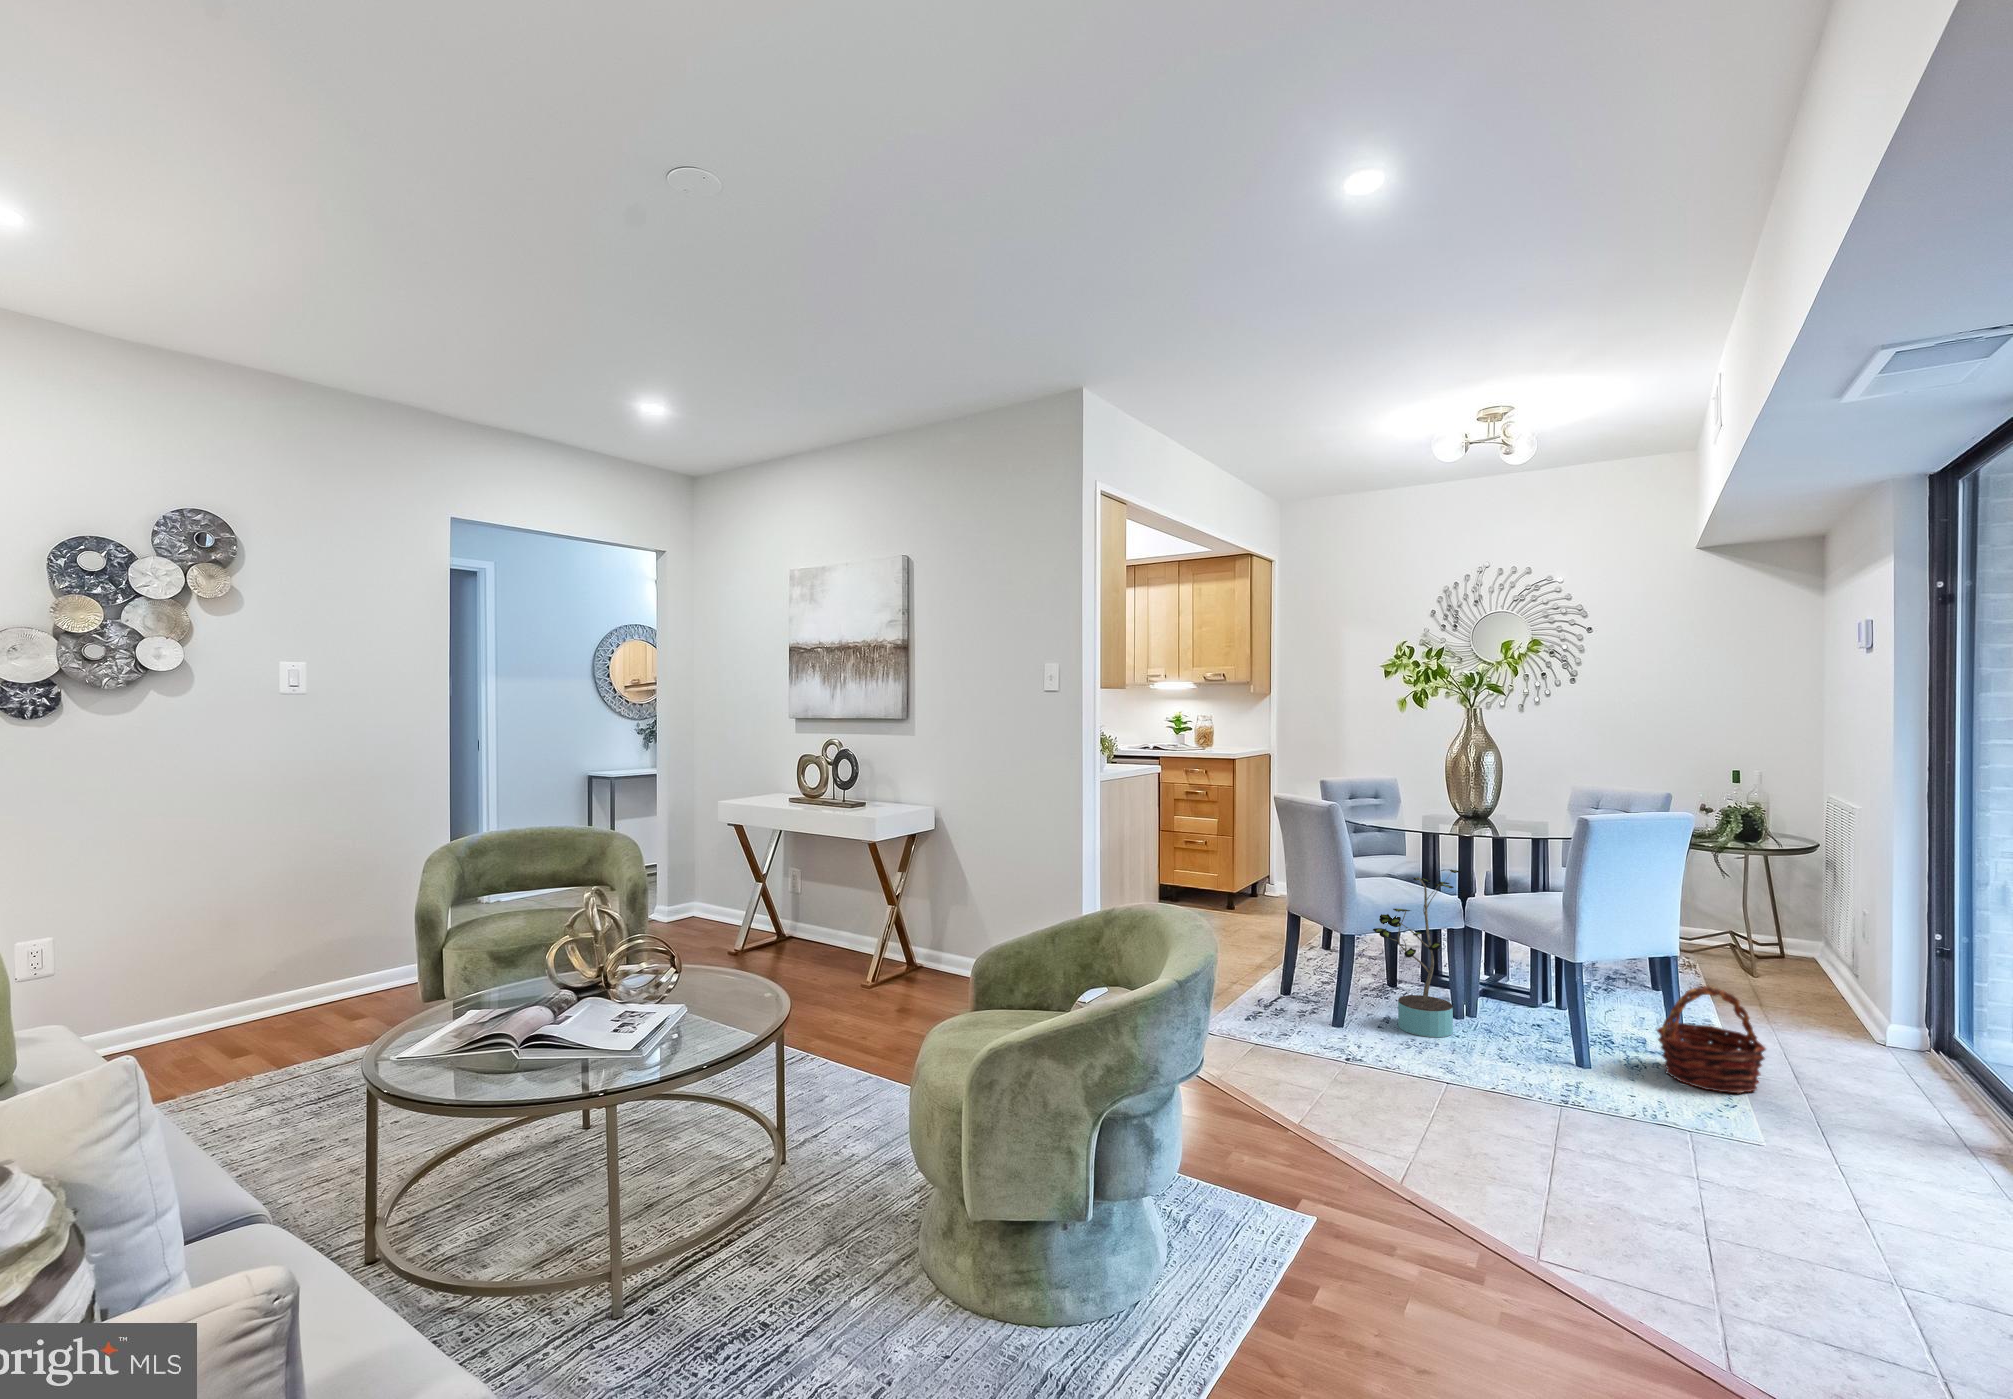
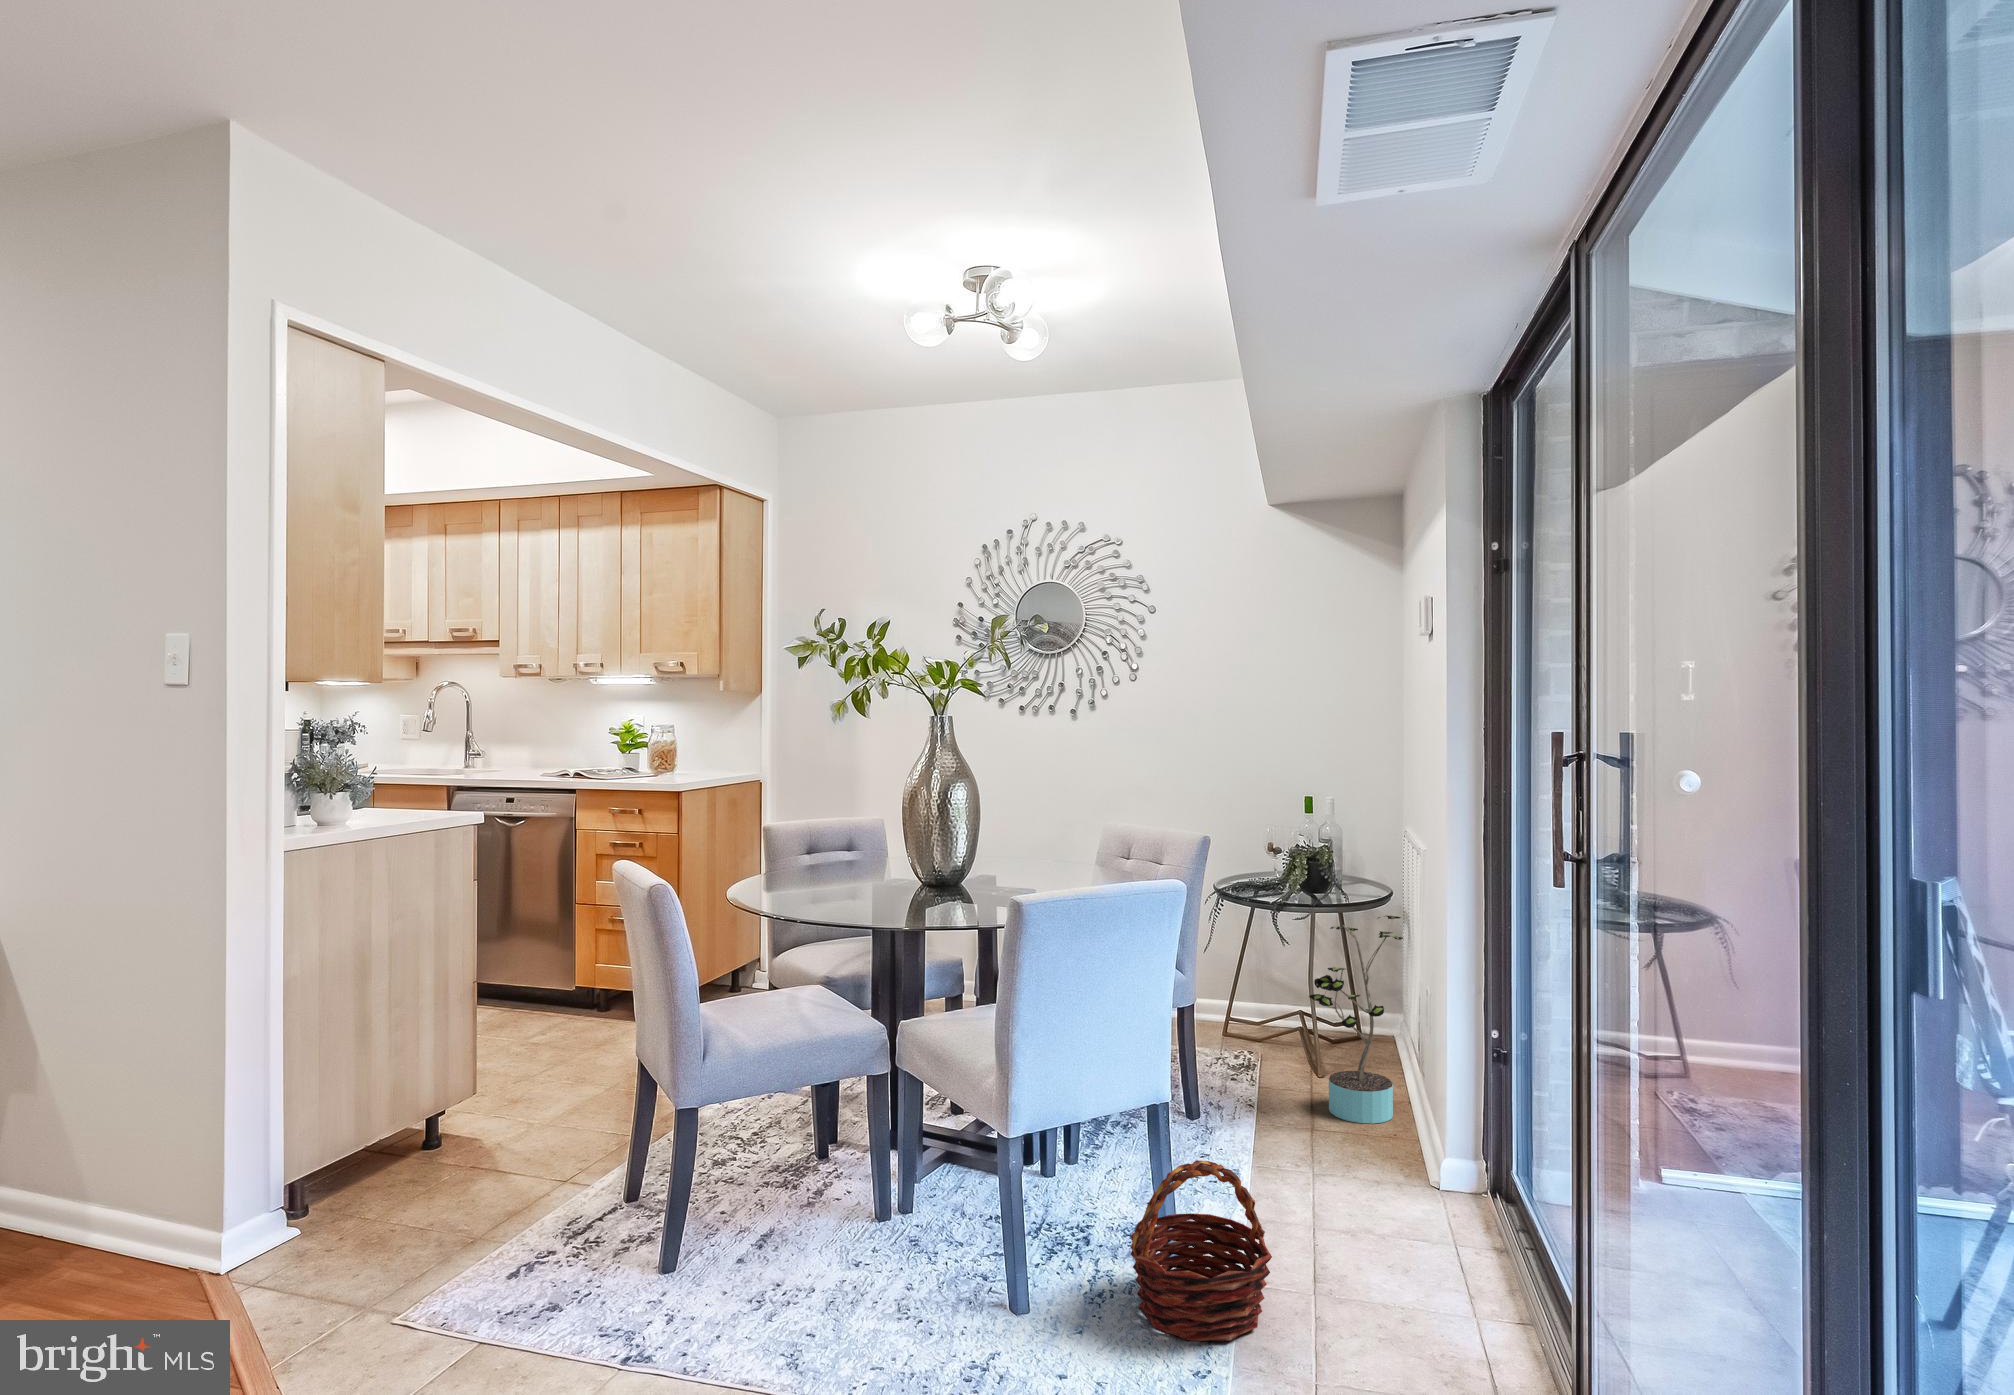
potted plant: present [1373,869,1461,1037] -> present [1309,916,1403,1124]

